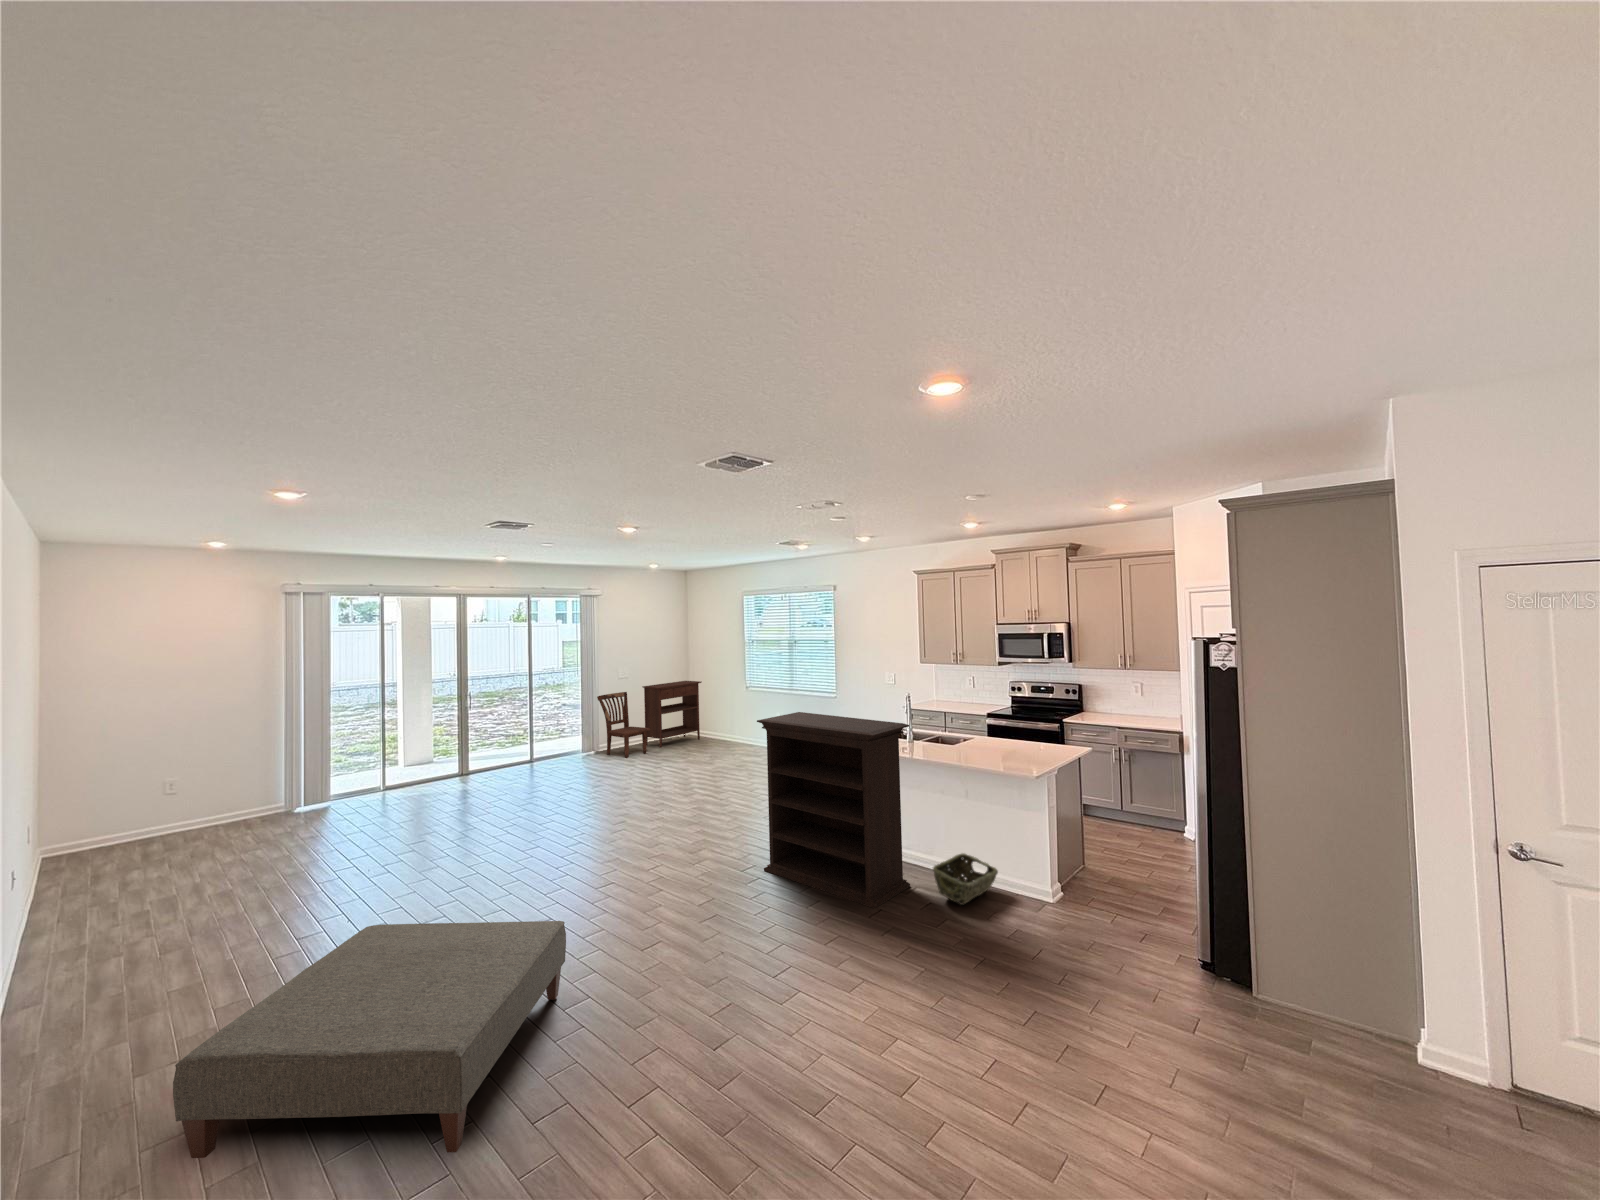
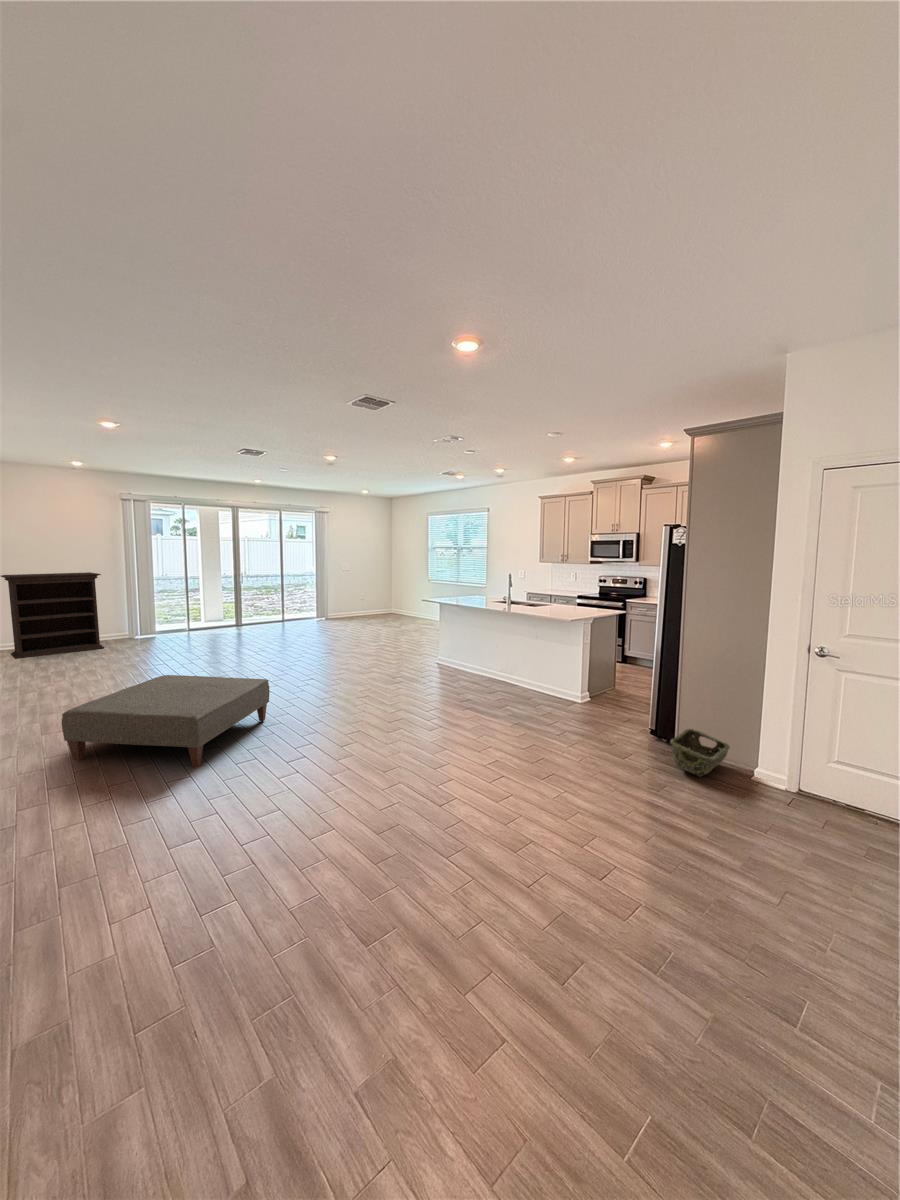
console table: present [642,681,701,748] -> none [357,576,399,619]
dining chair: present [597,692,650,758] -> none [326,580,361,623]
bookshelf: present [757,712,910,908] -> present [1,572,104,659]
woven basket: present [933,853,998,905] -> present [670,729,729,776]

